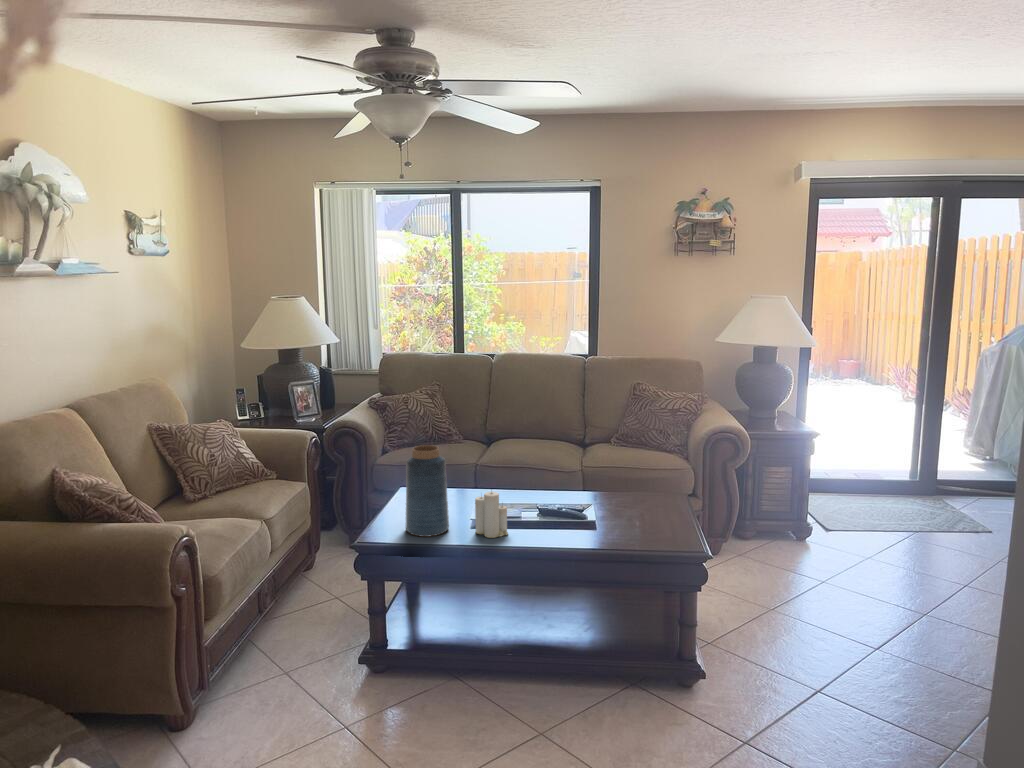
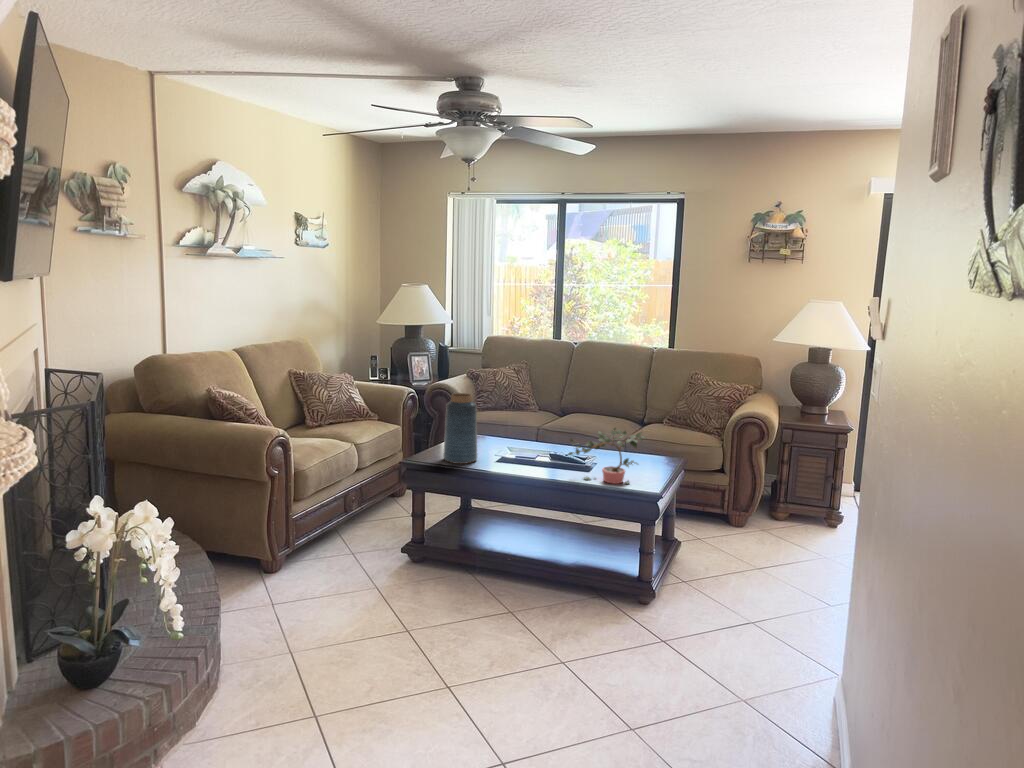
potted plant: none [571,472,669,541] -> present [568,428,646,484]
candle: present [475,492,508,538] -> none [494,430,519,470]

